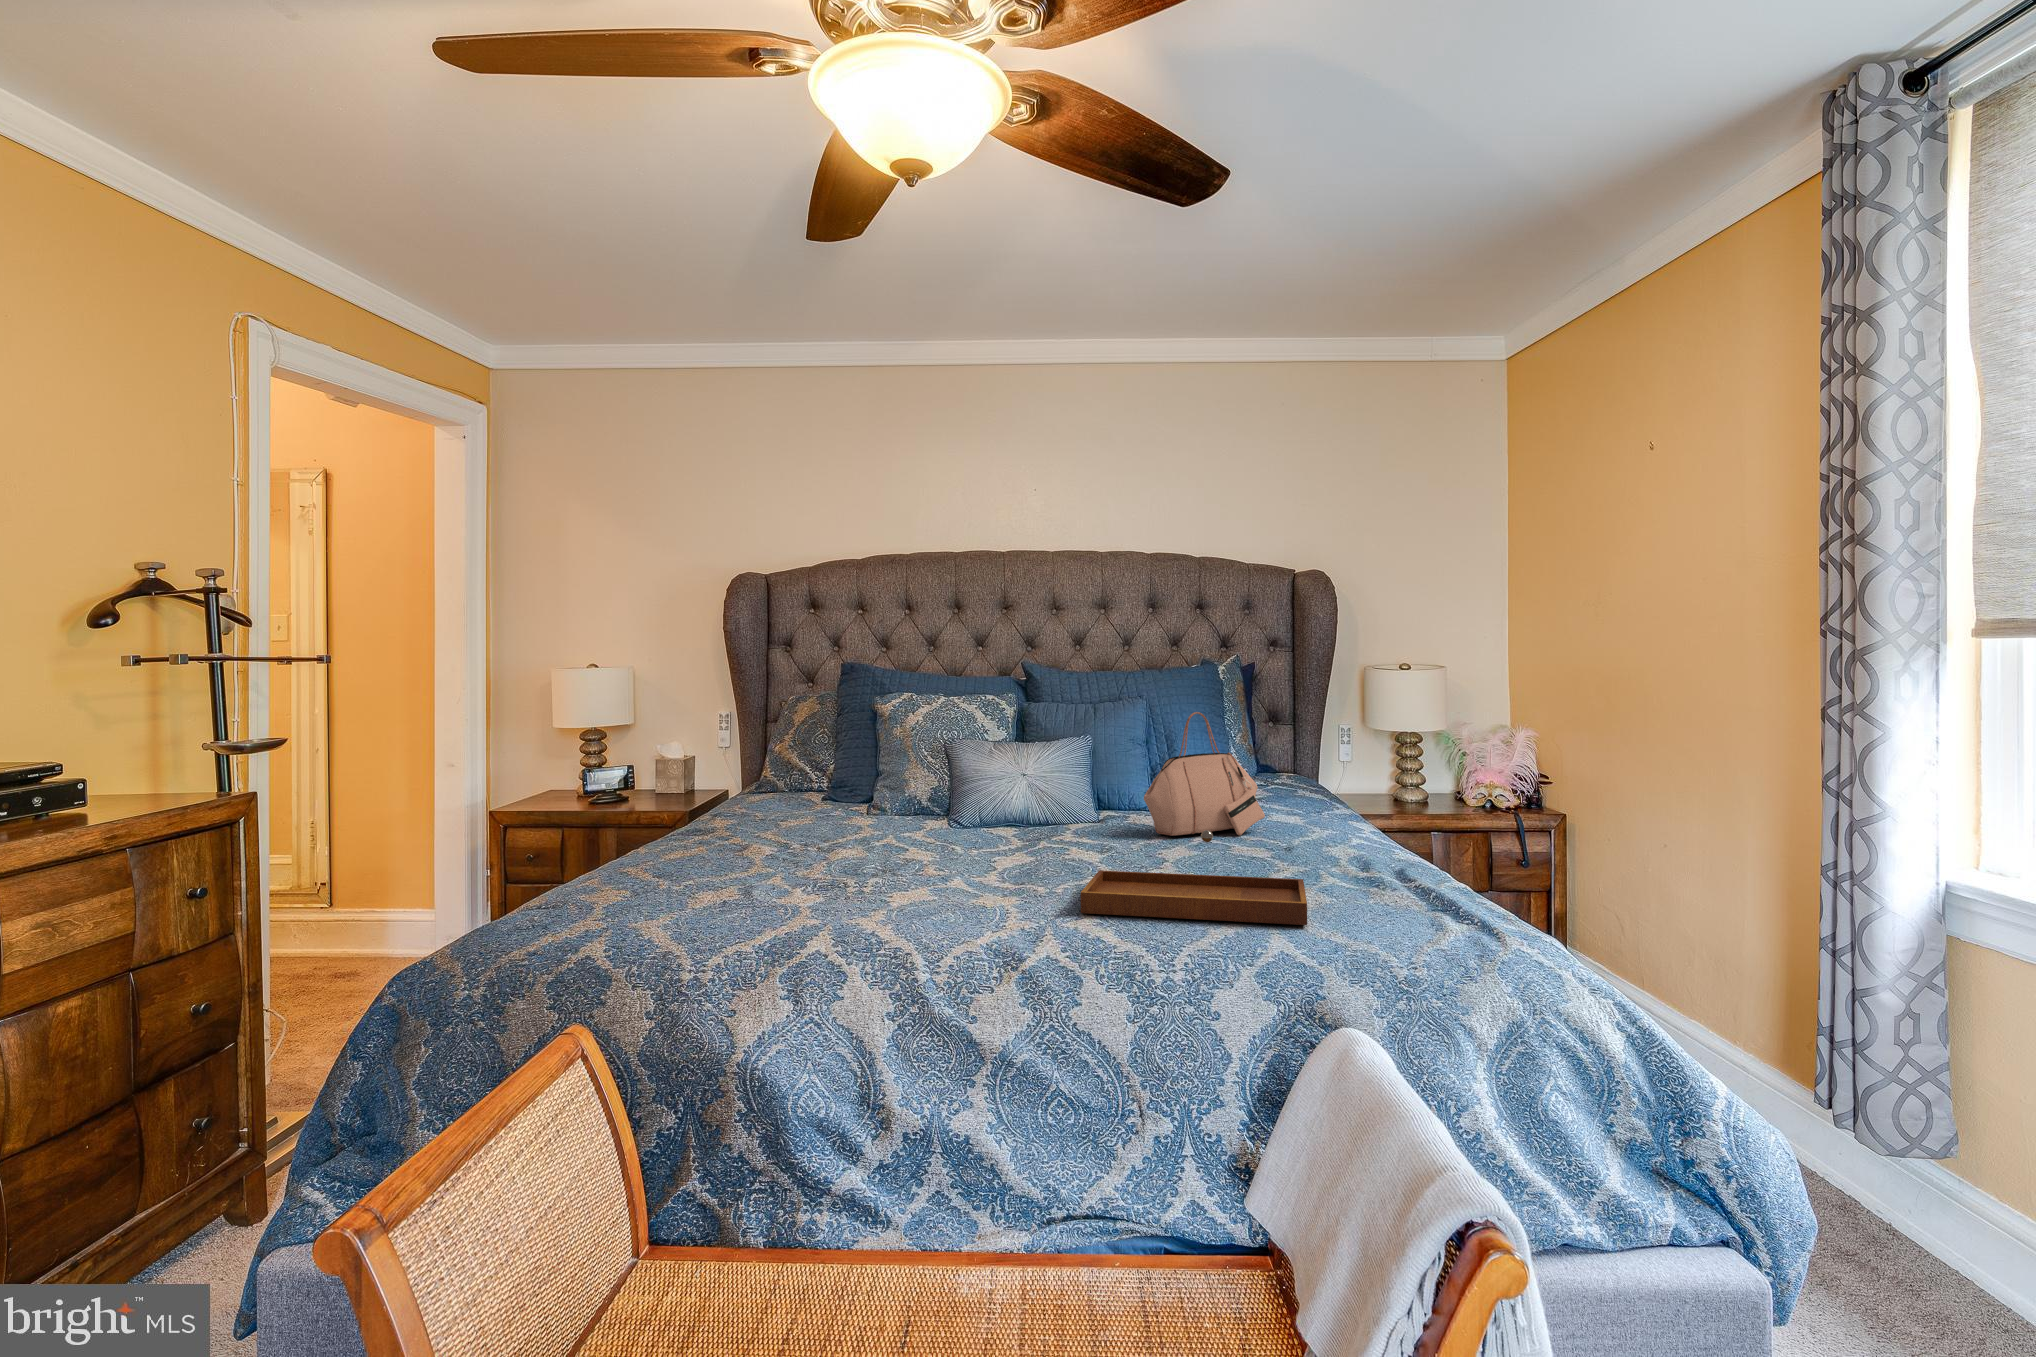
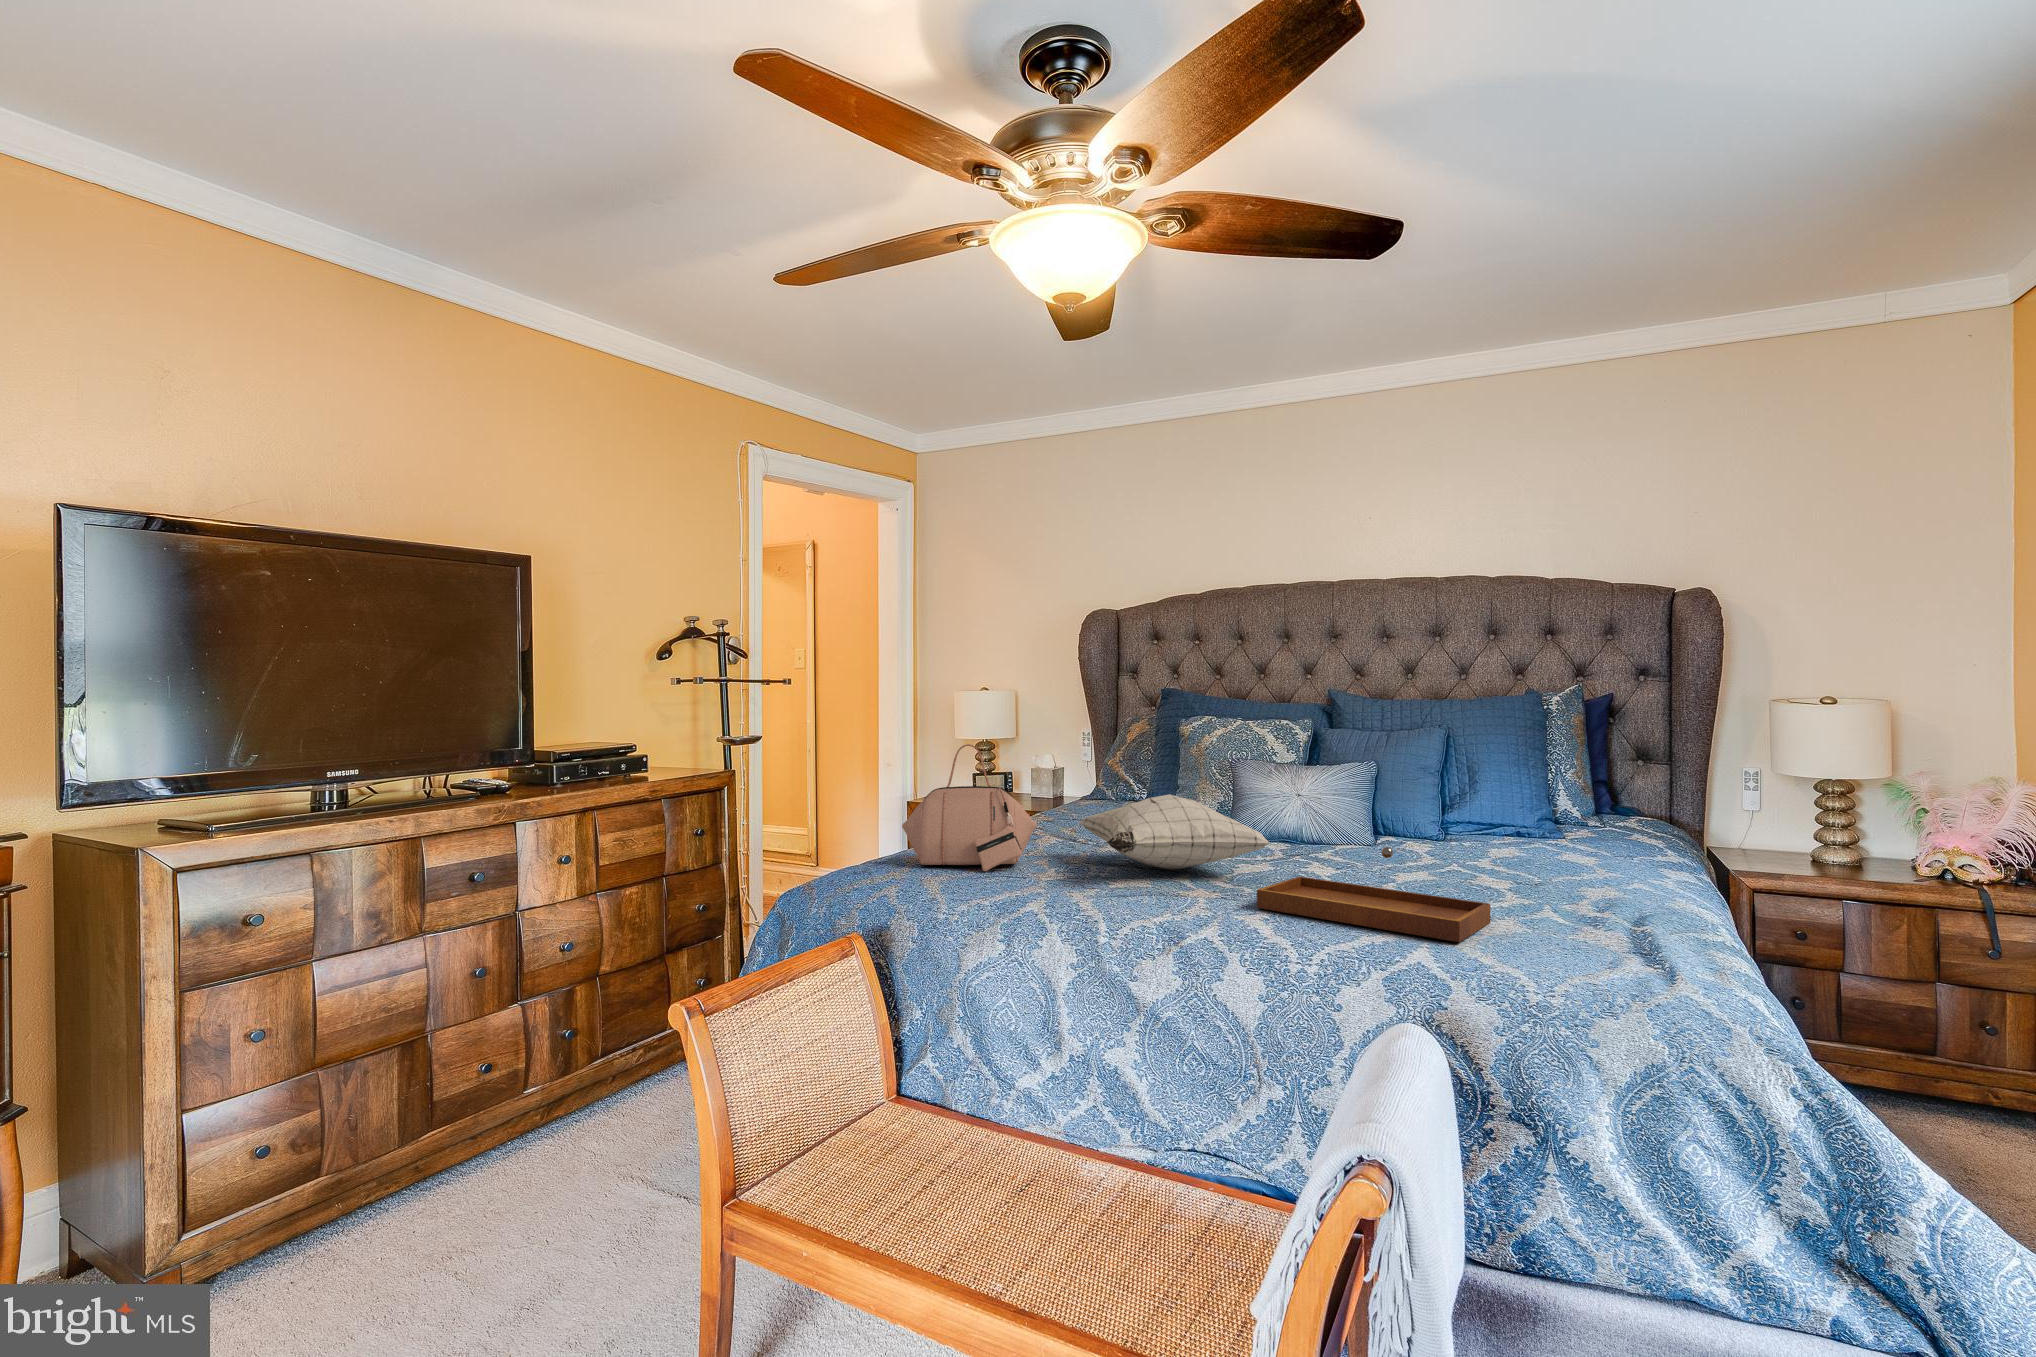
handbag: present [1144,712,1265,836] -> present [902,744,1036,871]
pillow: none [817,789,1061,877] -> present [1079,794,1270,869]

